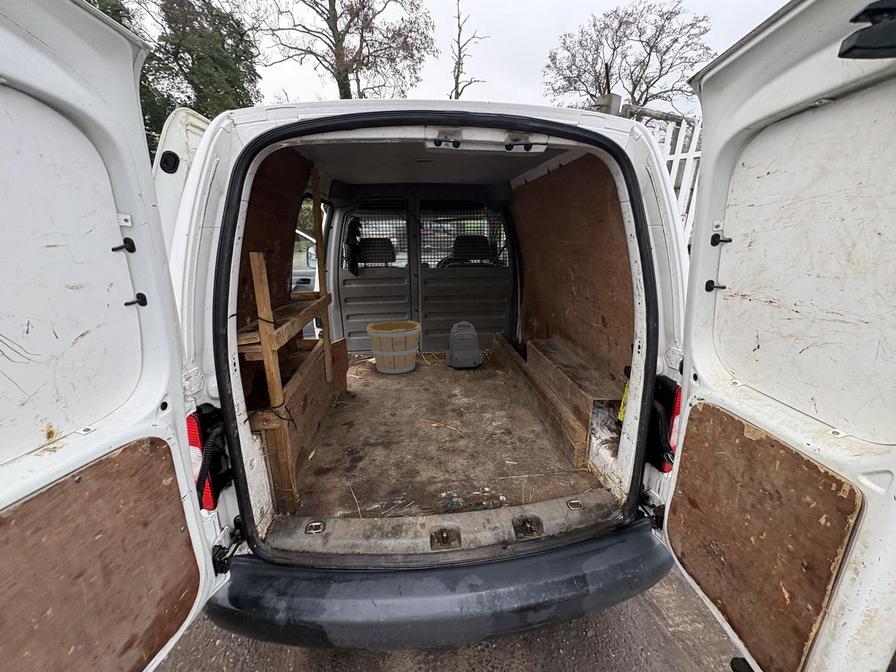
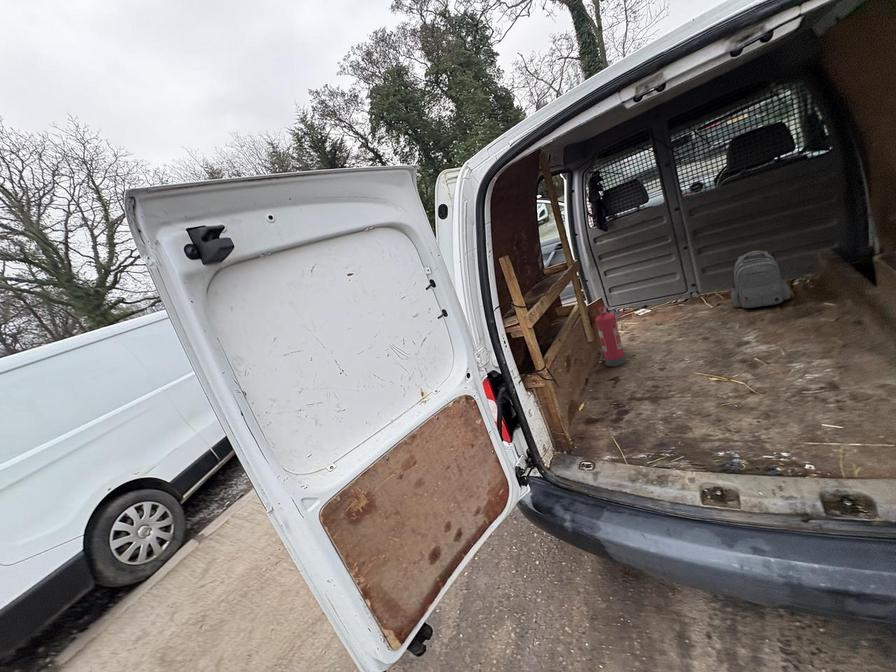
wooden bucket: present [367,320,421,374] -> none [626,264,692,325]
fire extinguisher: none [336,347,360,411] -> present [595,307,626,366]

